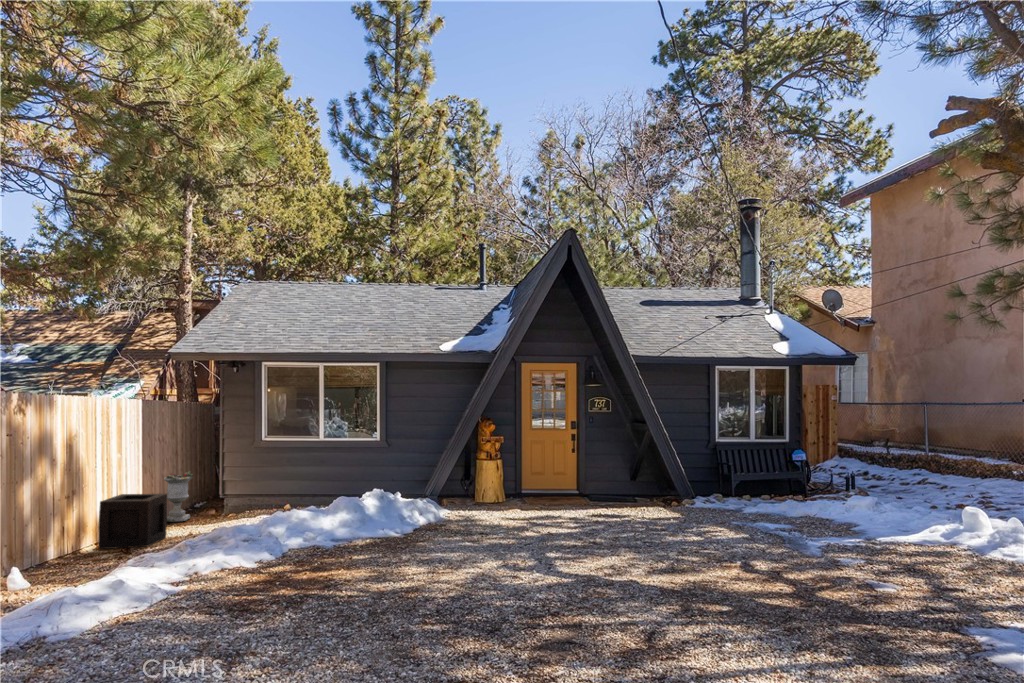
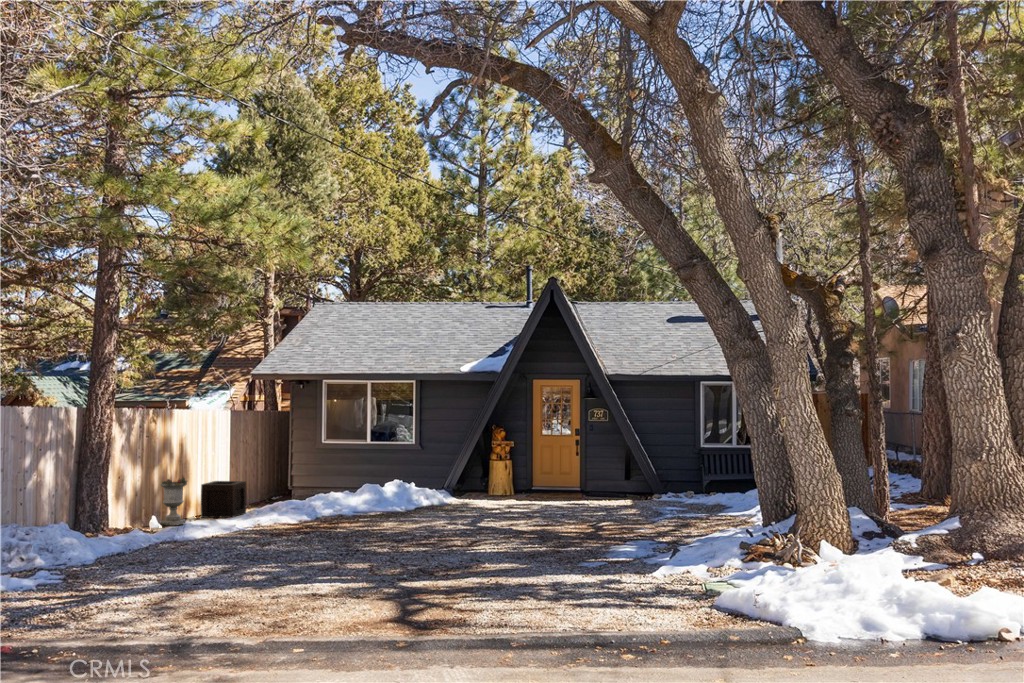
planter: present [164,471,193,522] -> present [161,478,187,526]

